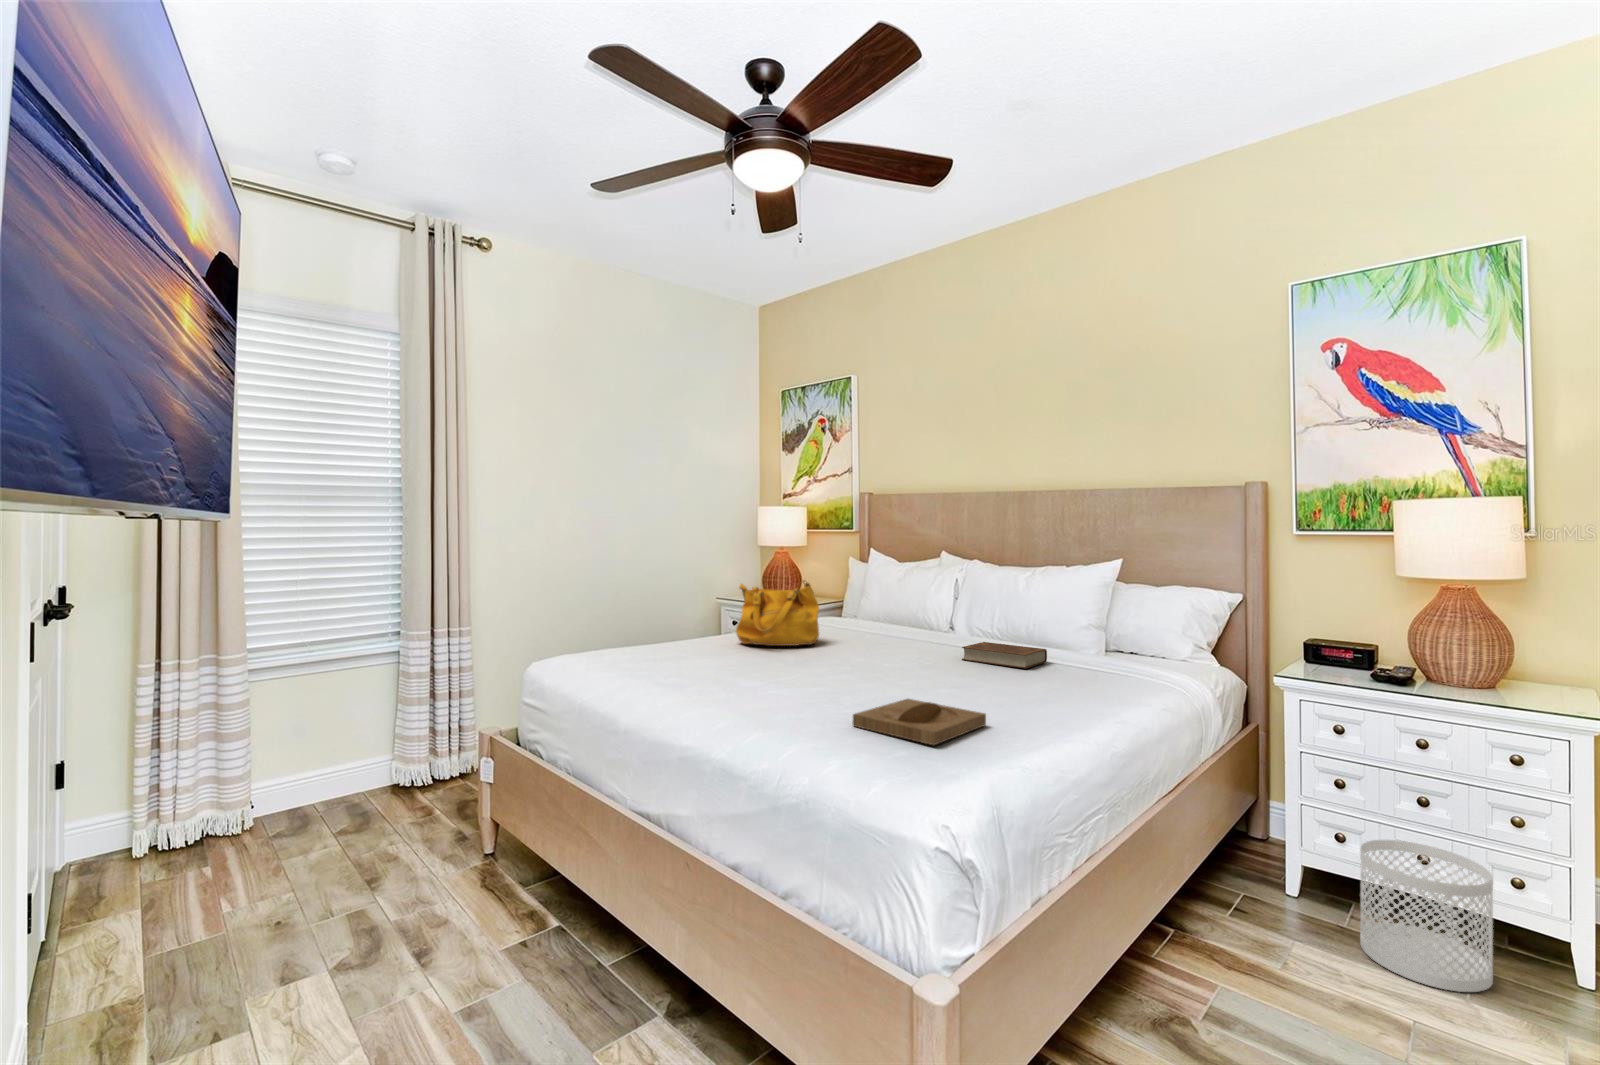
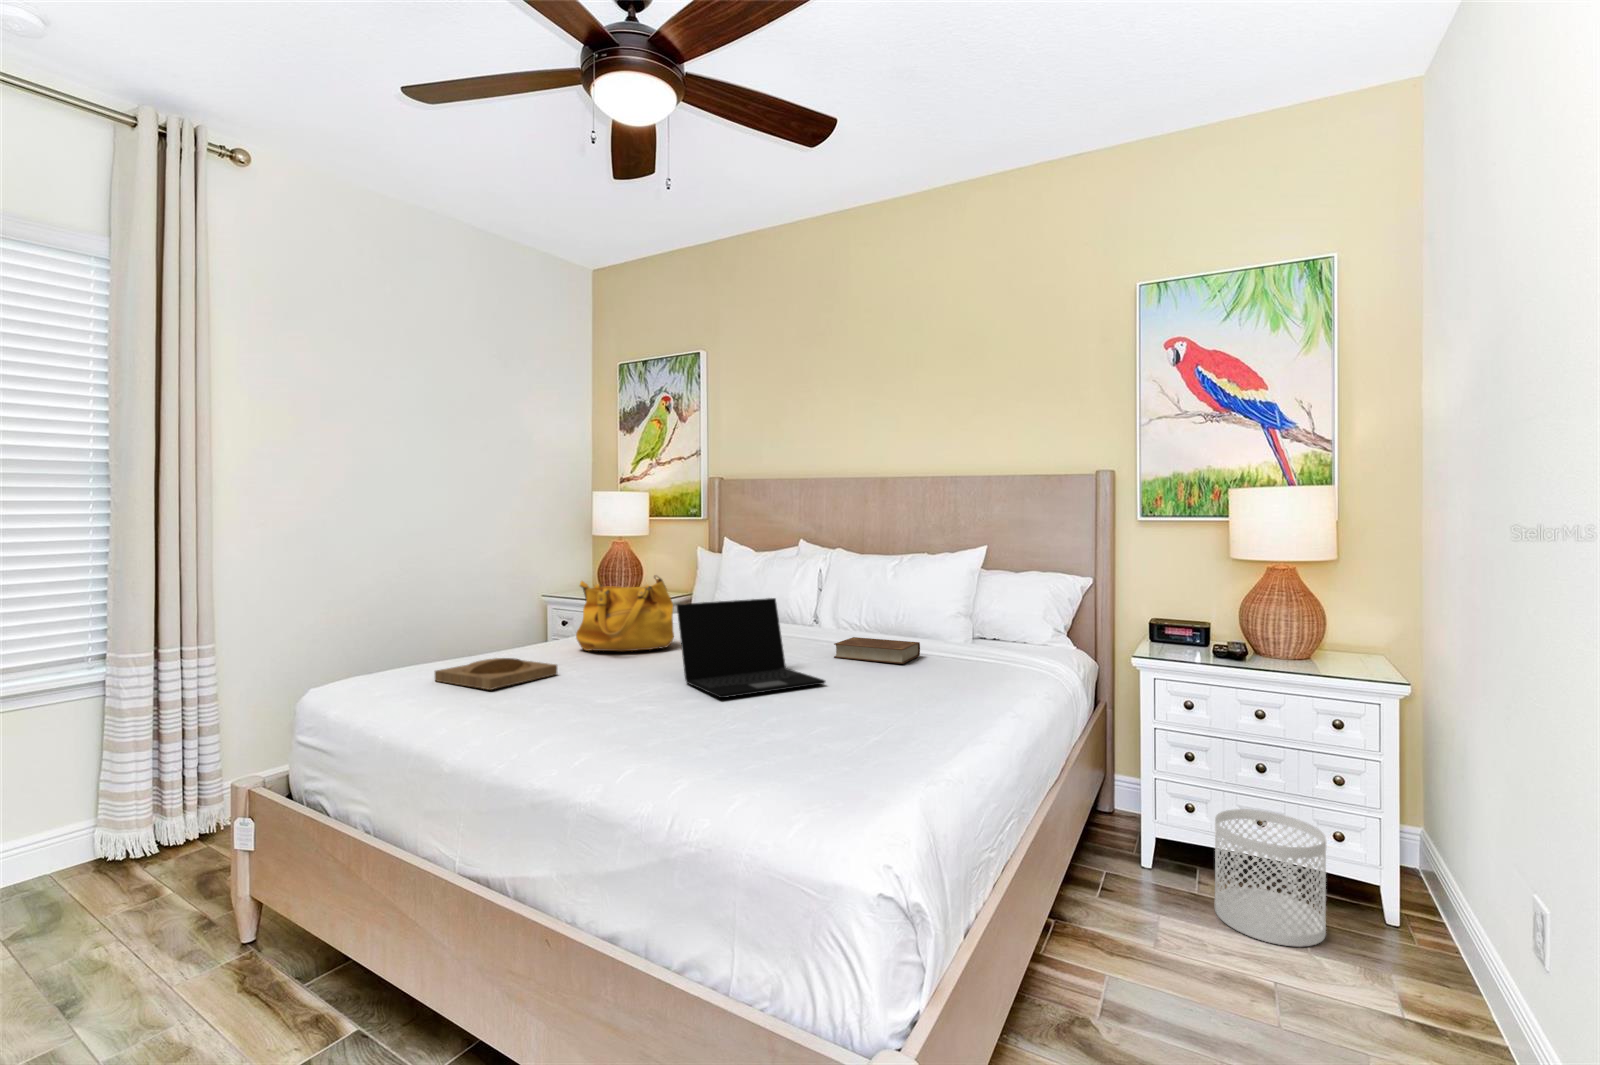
laptop: none [813,603,944,689] -> present [677,598,825,698]
tray: present [853,699,986,745] -> present [435,658,557,690]

